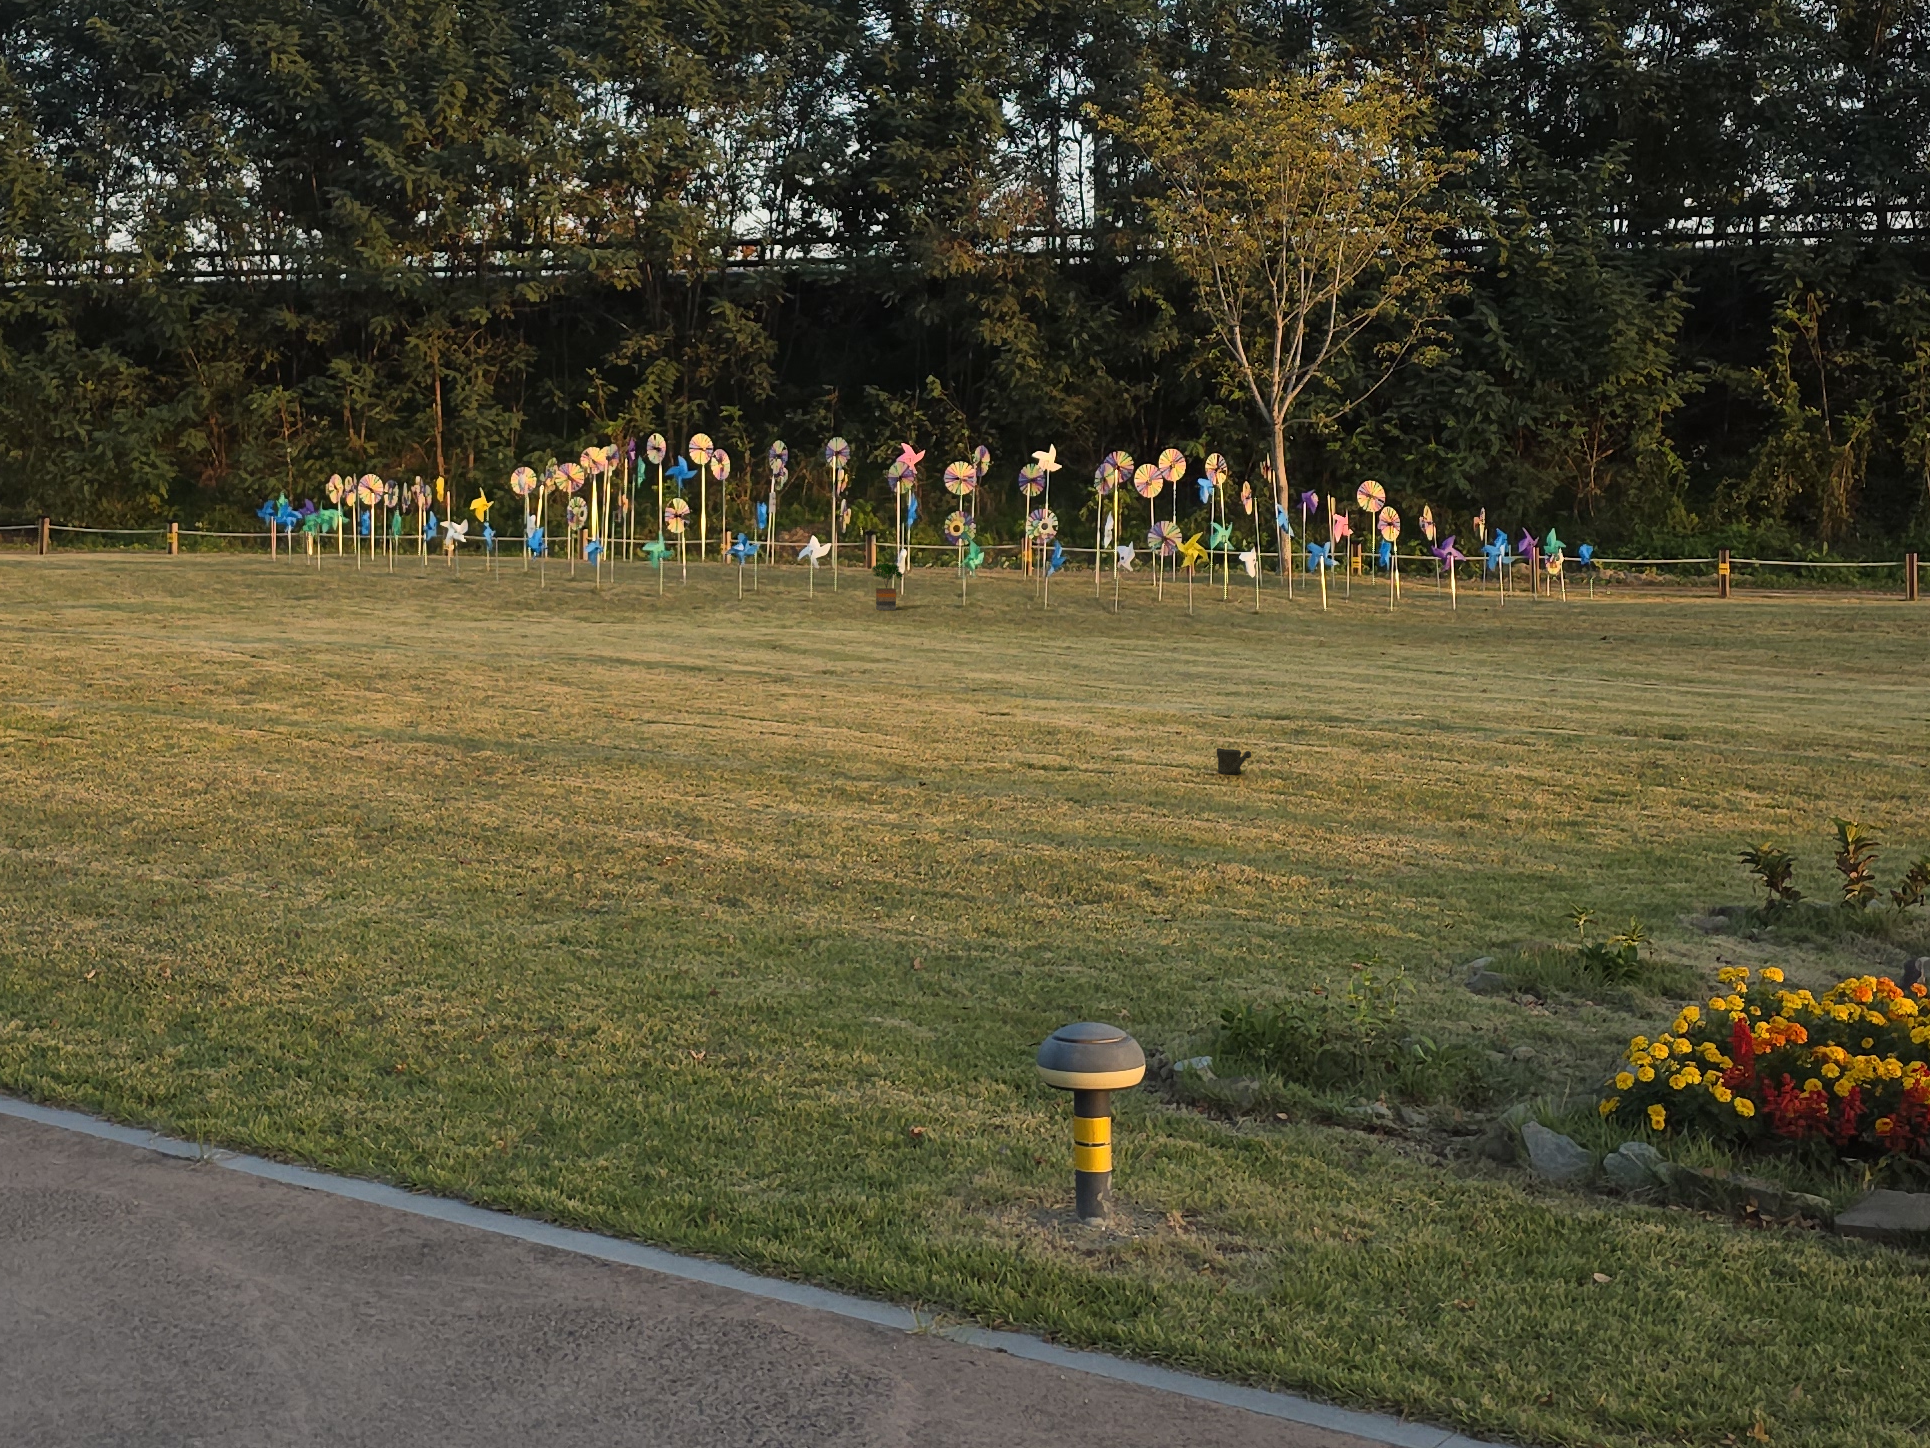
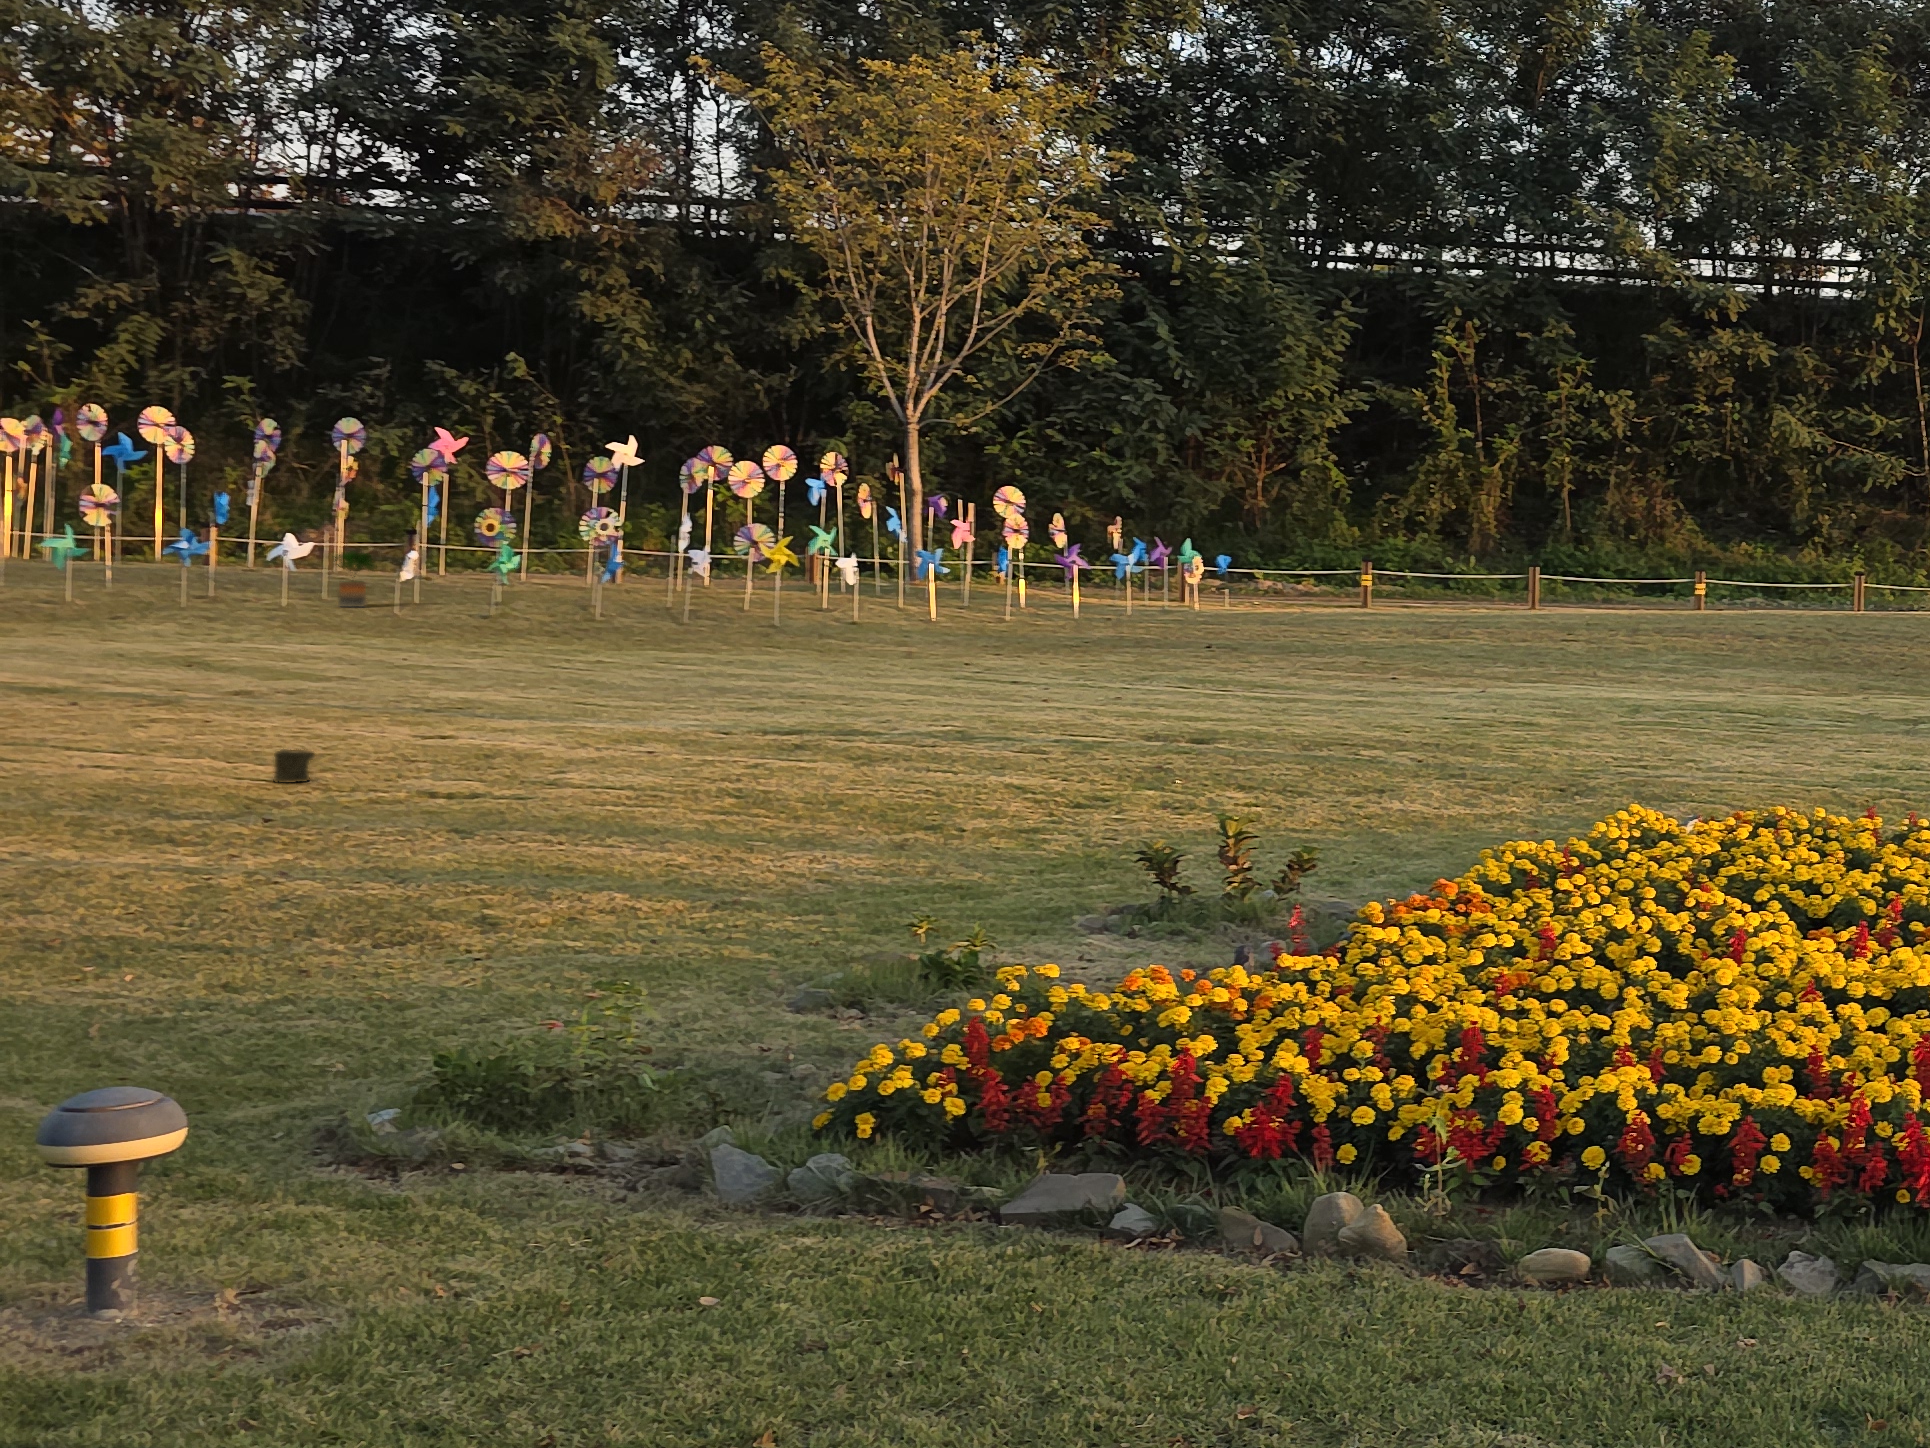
watering can: present [1217,748,1251,774] -> present [274,749,315,783]

